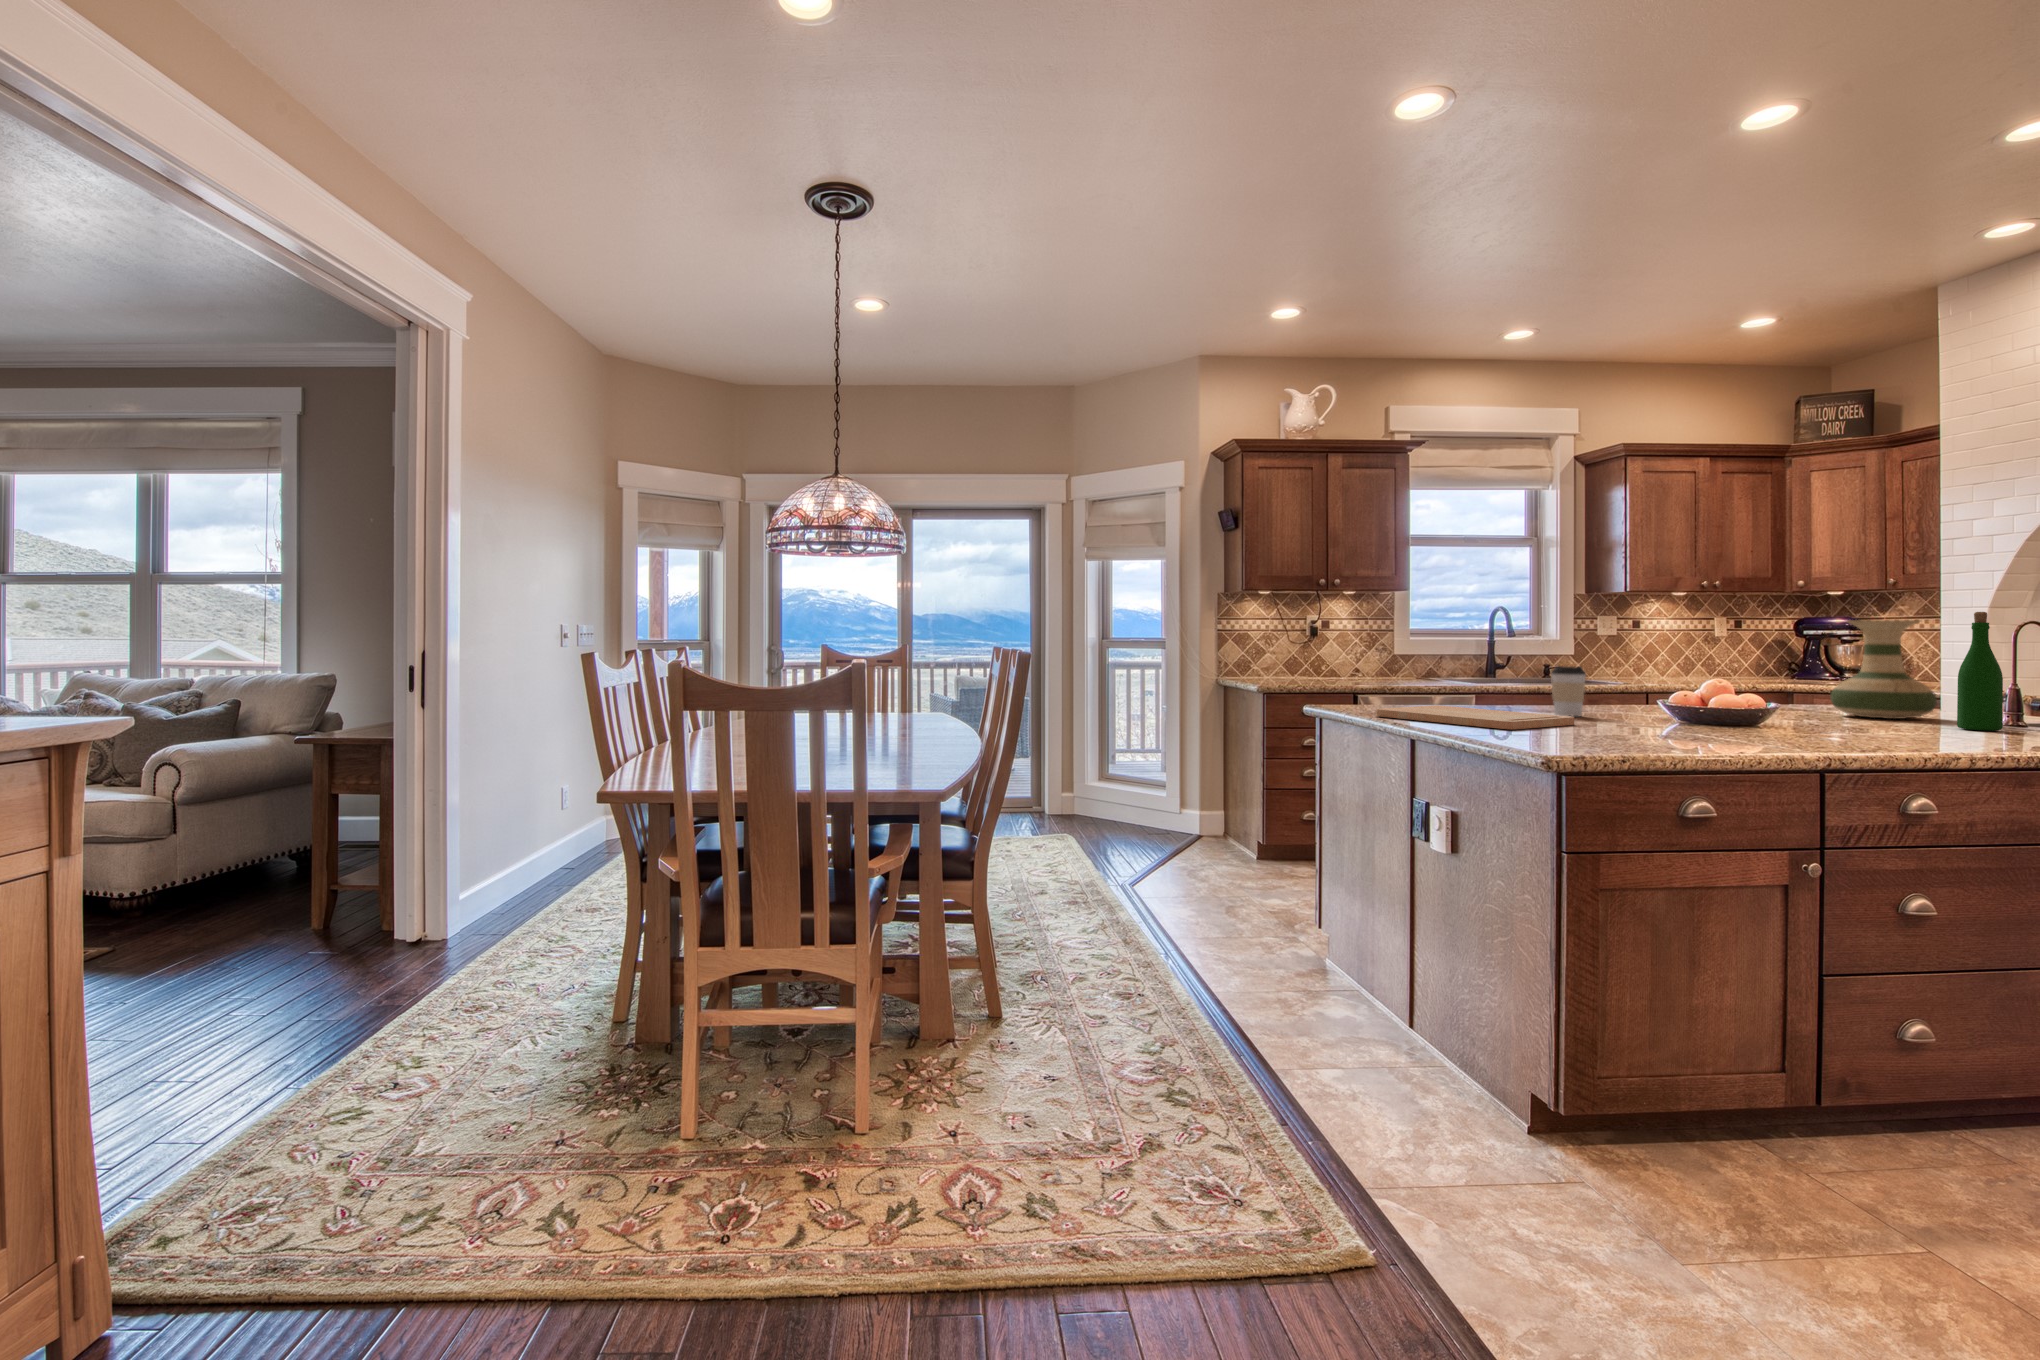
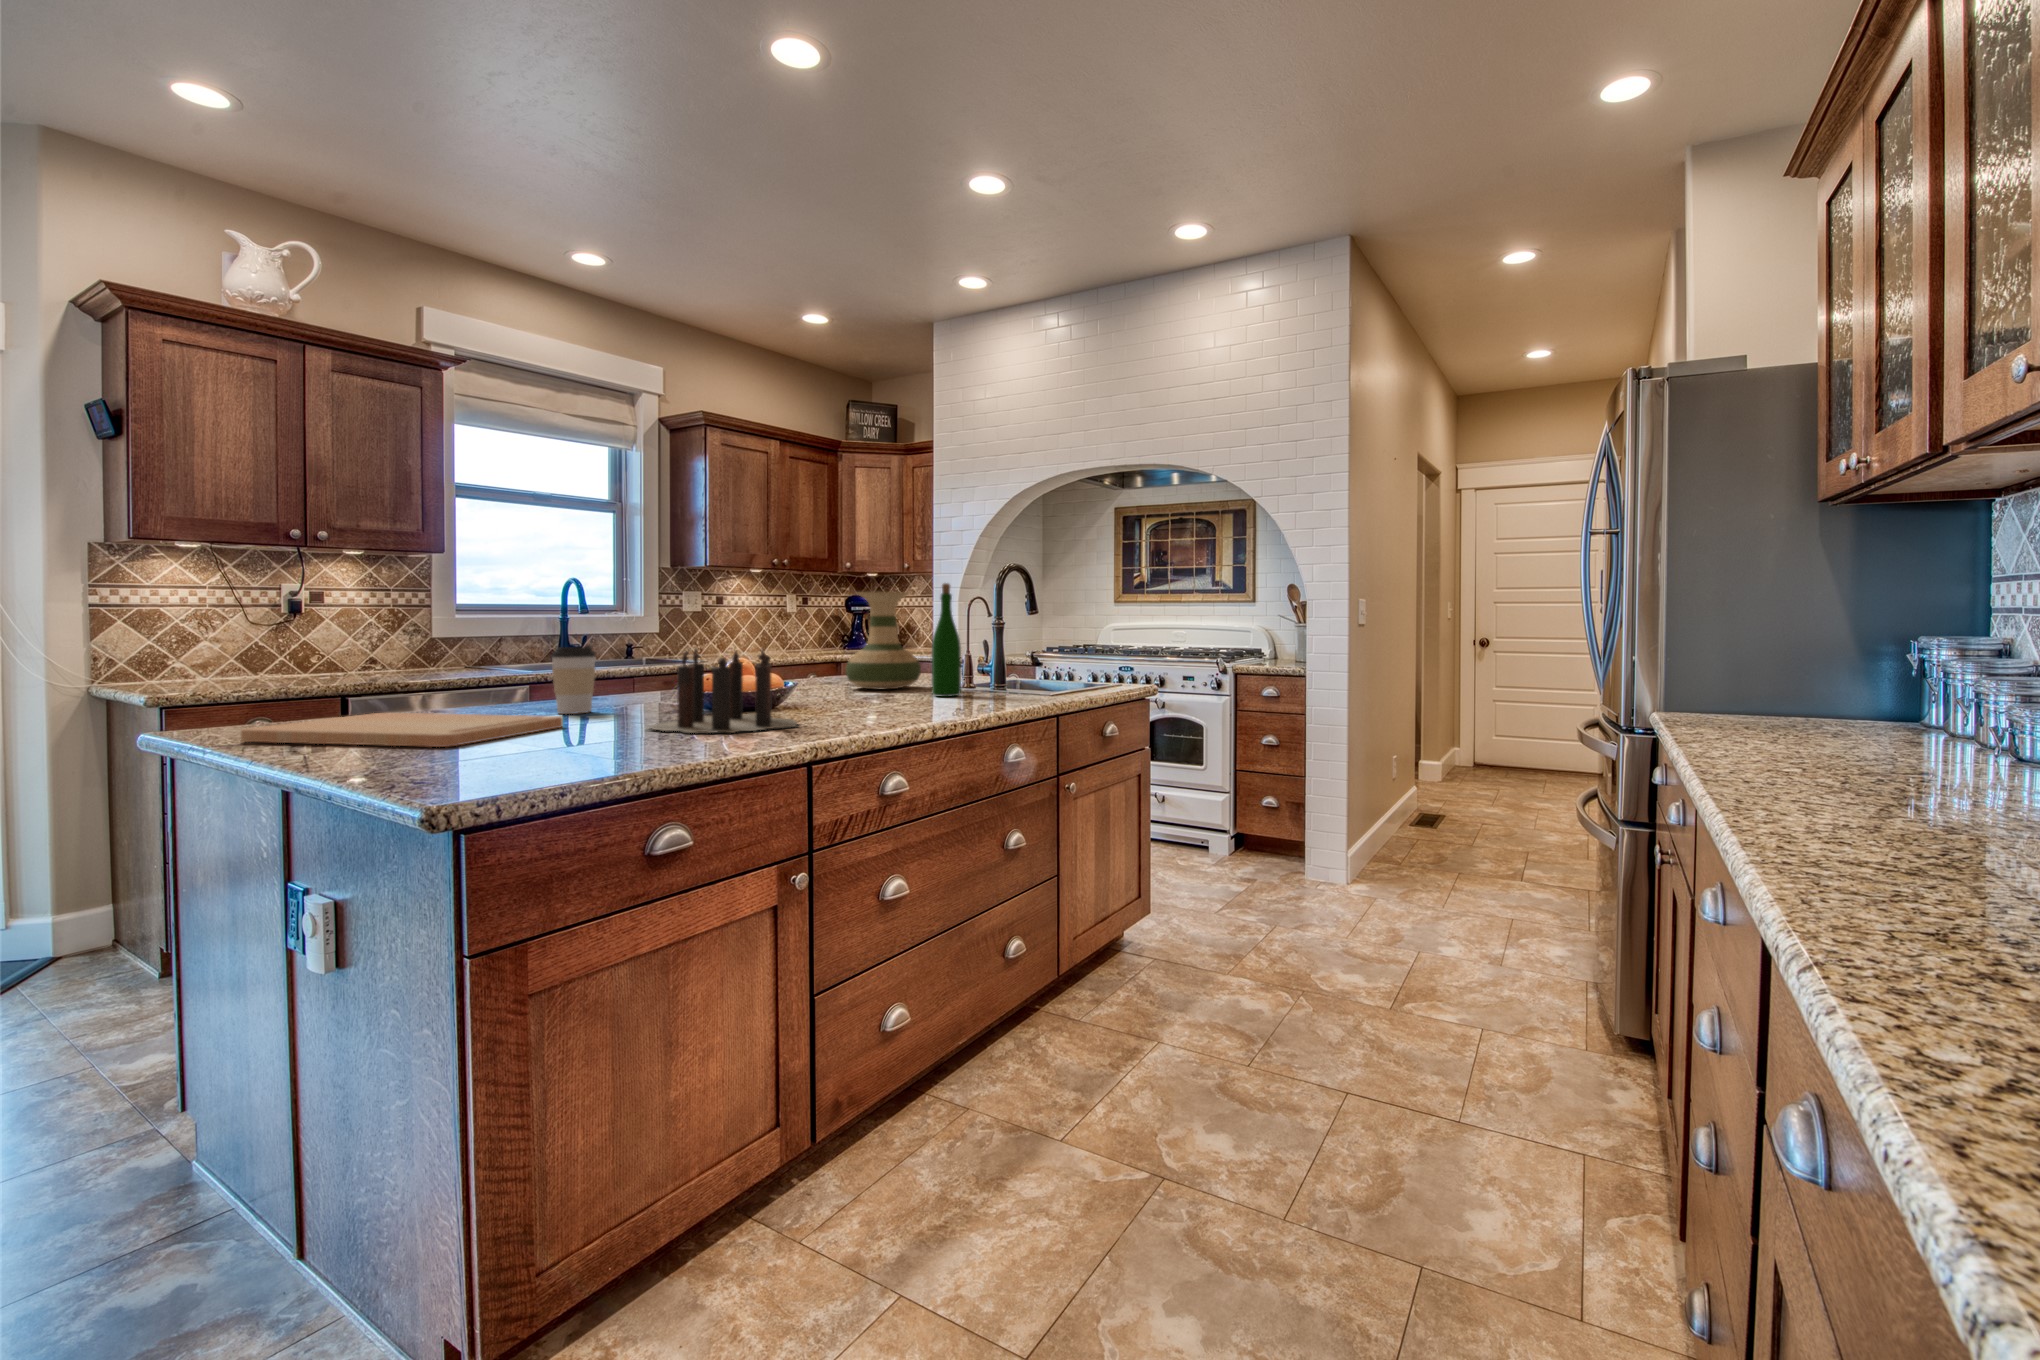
candle: none [1647,671,1836,741] -> present [652,649,796,733]

